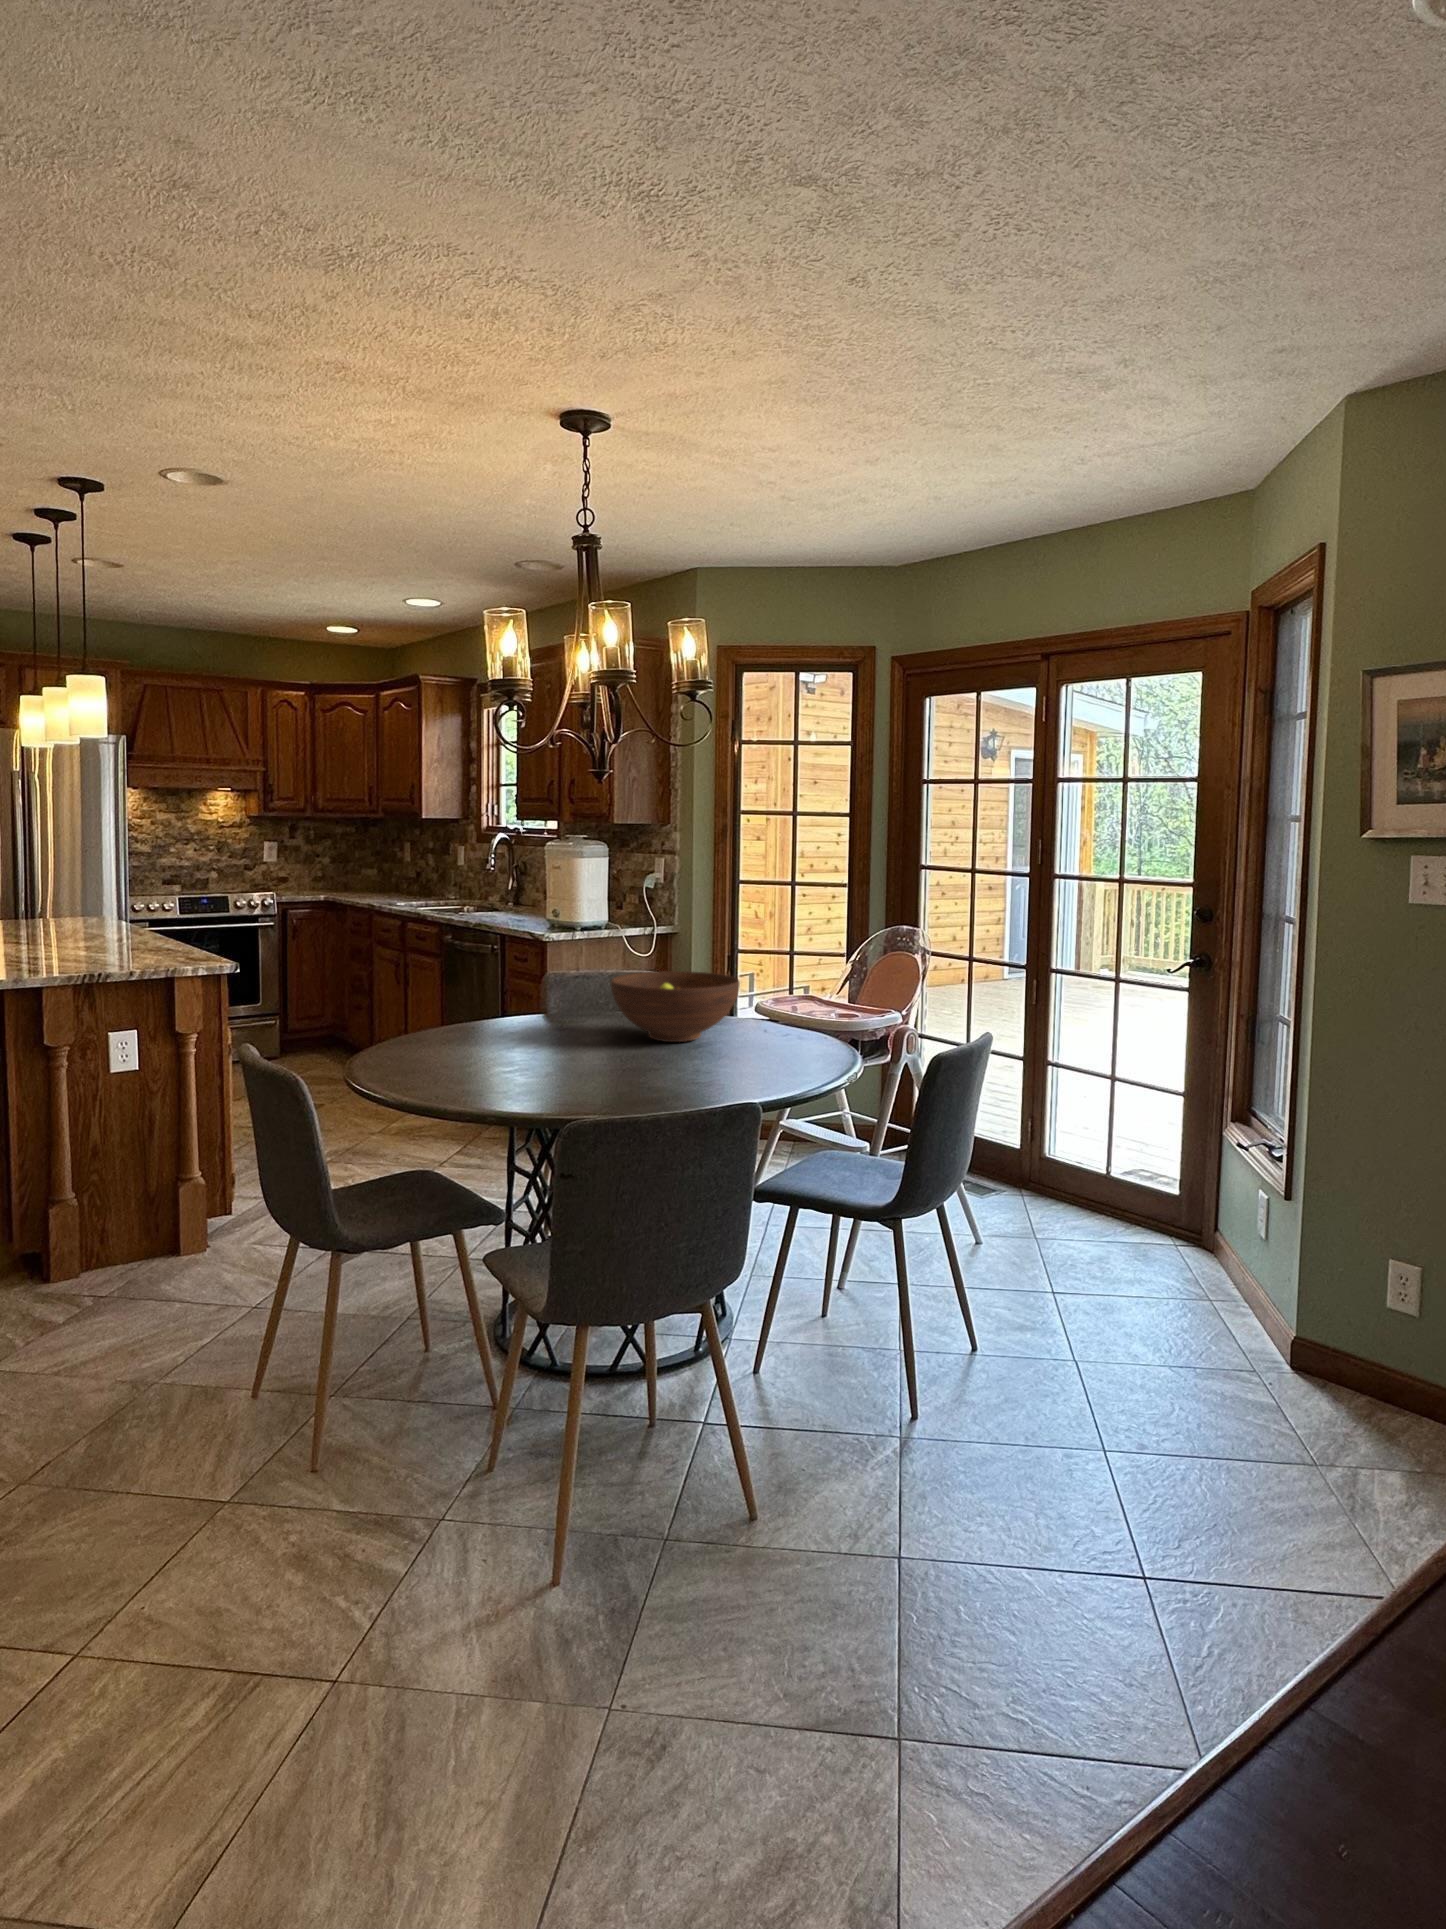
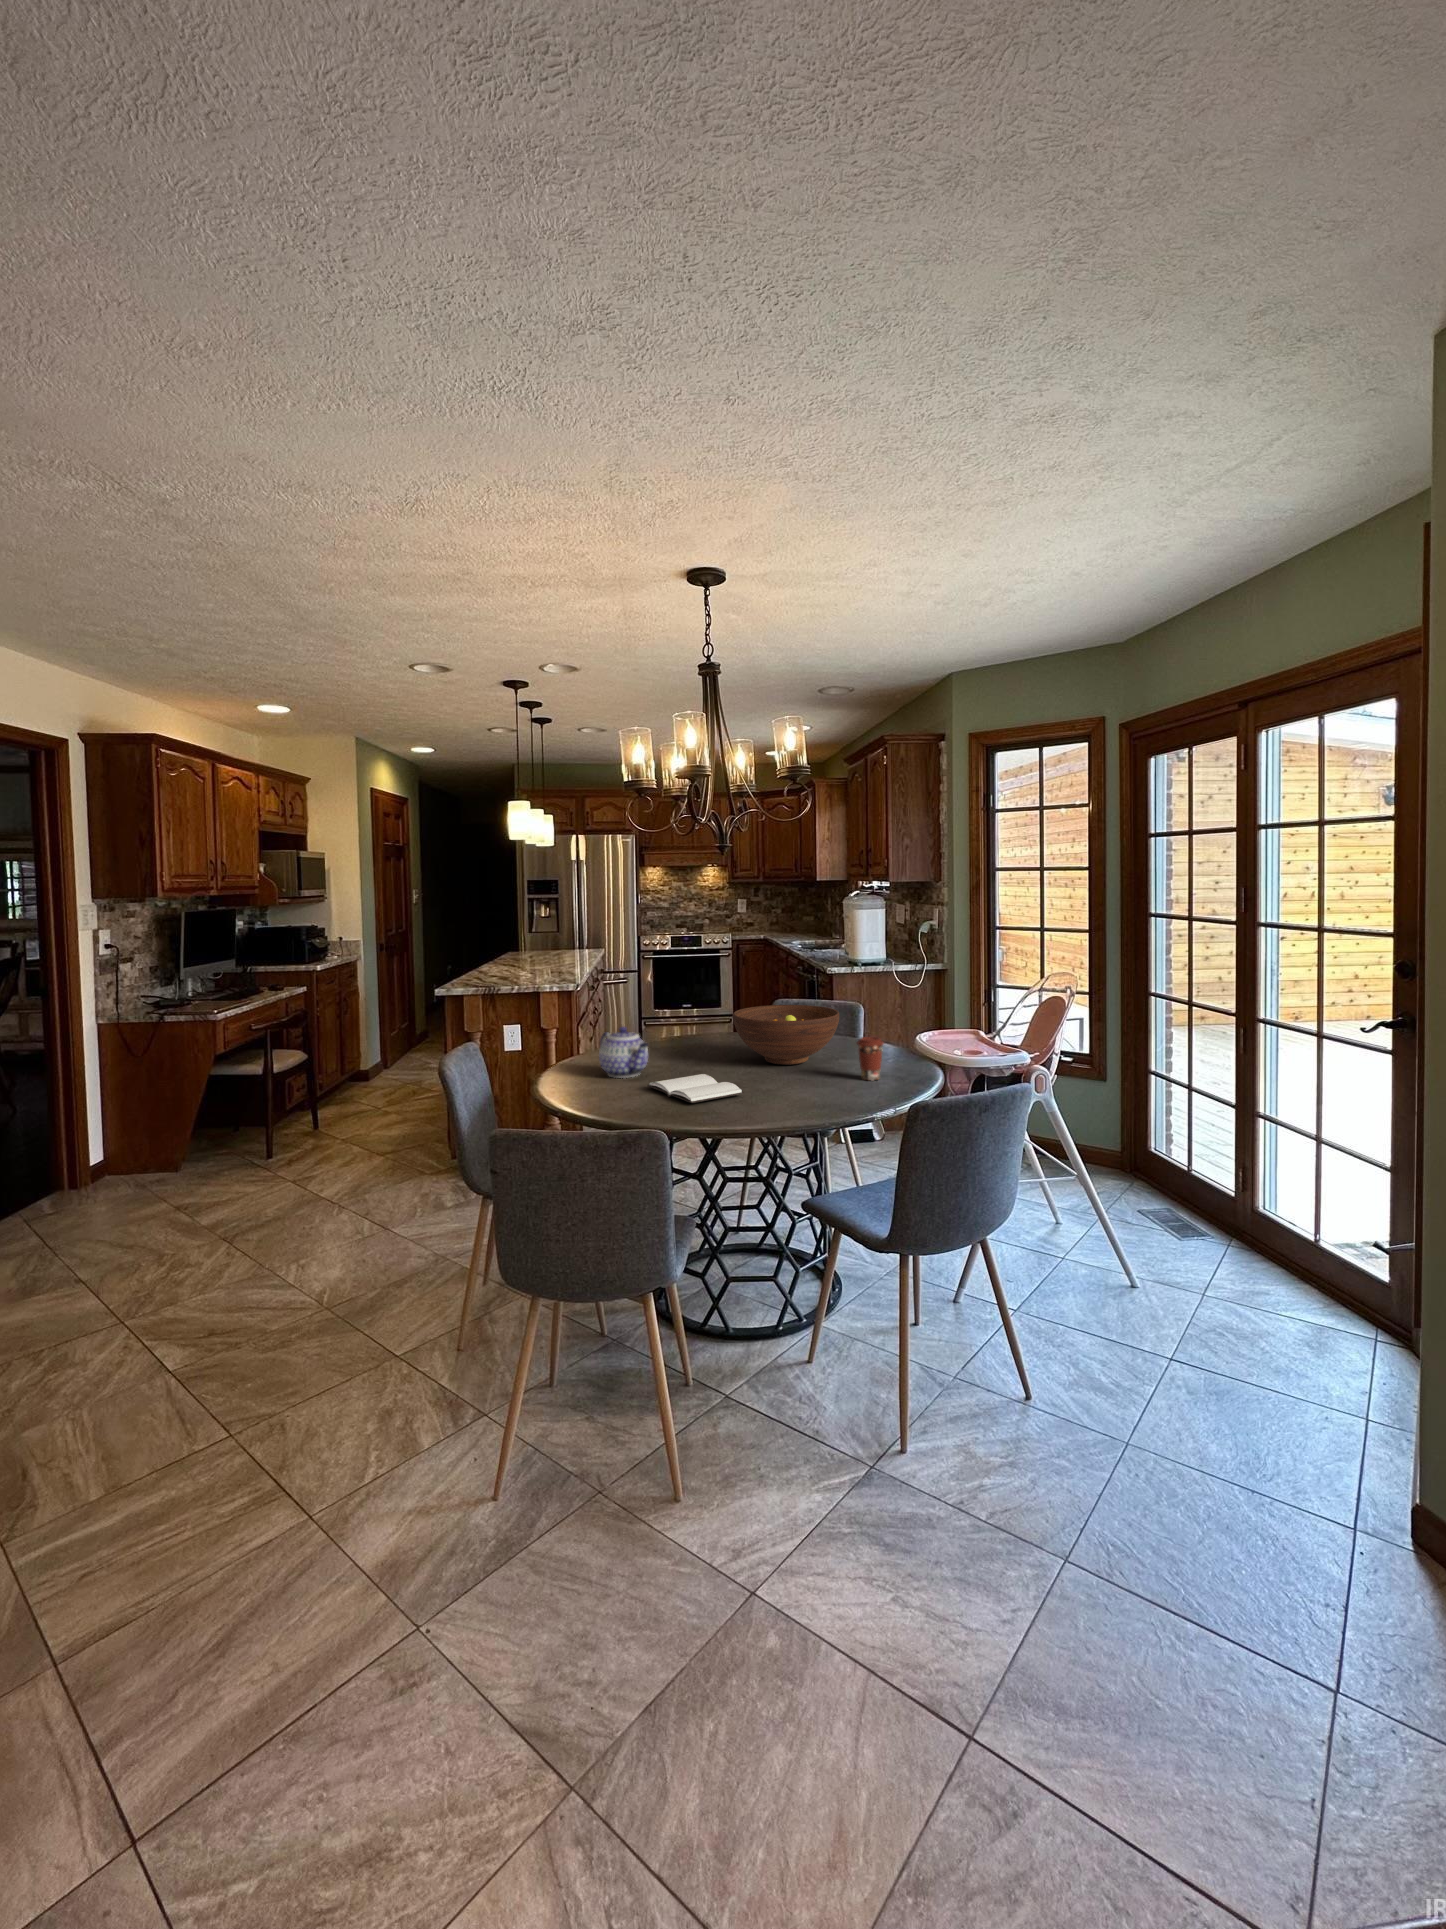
coffee cup: none [786,1000,817,1049] -> present [857,1037,884,1080]
teapot: none [469,1006,566,1073] -> present [599,1027,648,1078]
book: none [585,1057,716,1088] -> present [647,1074,744,1103]

